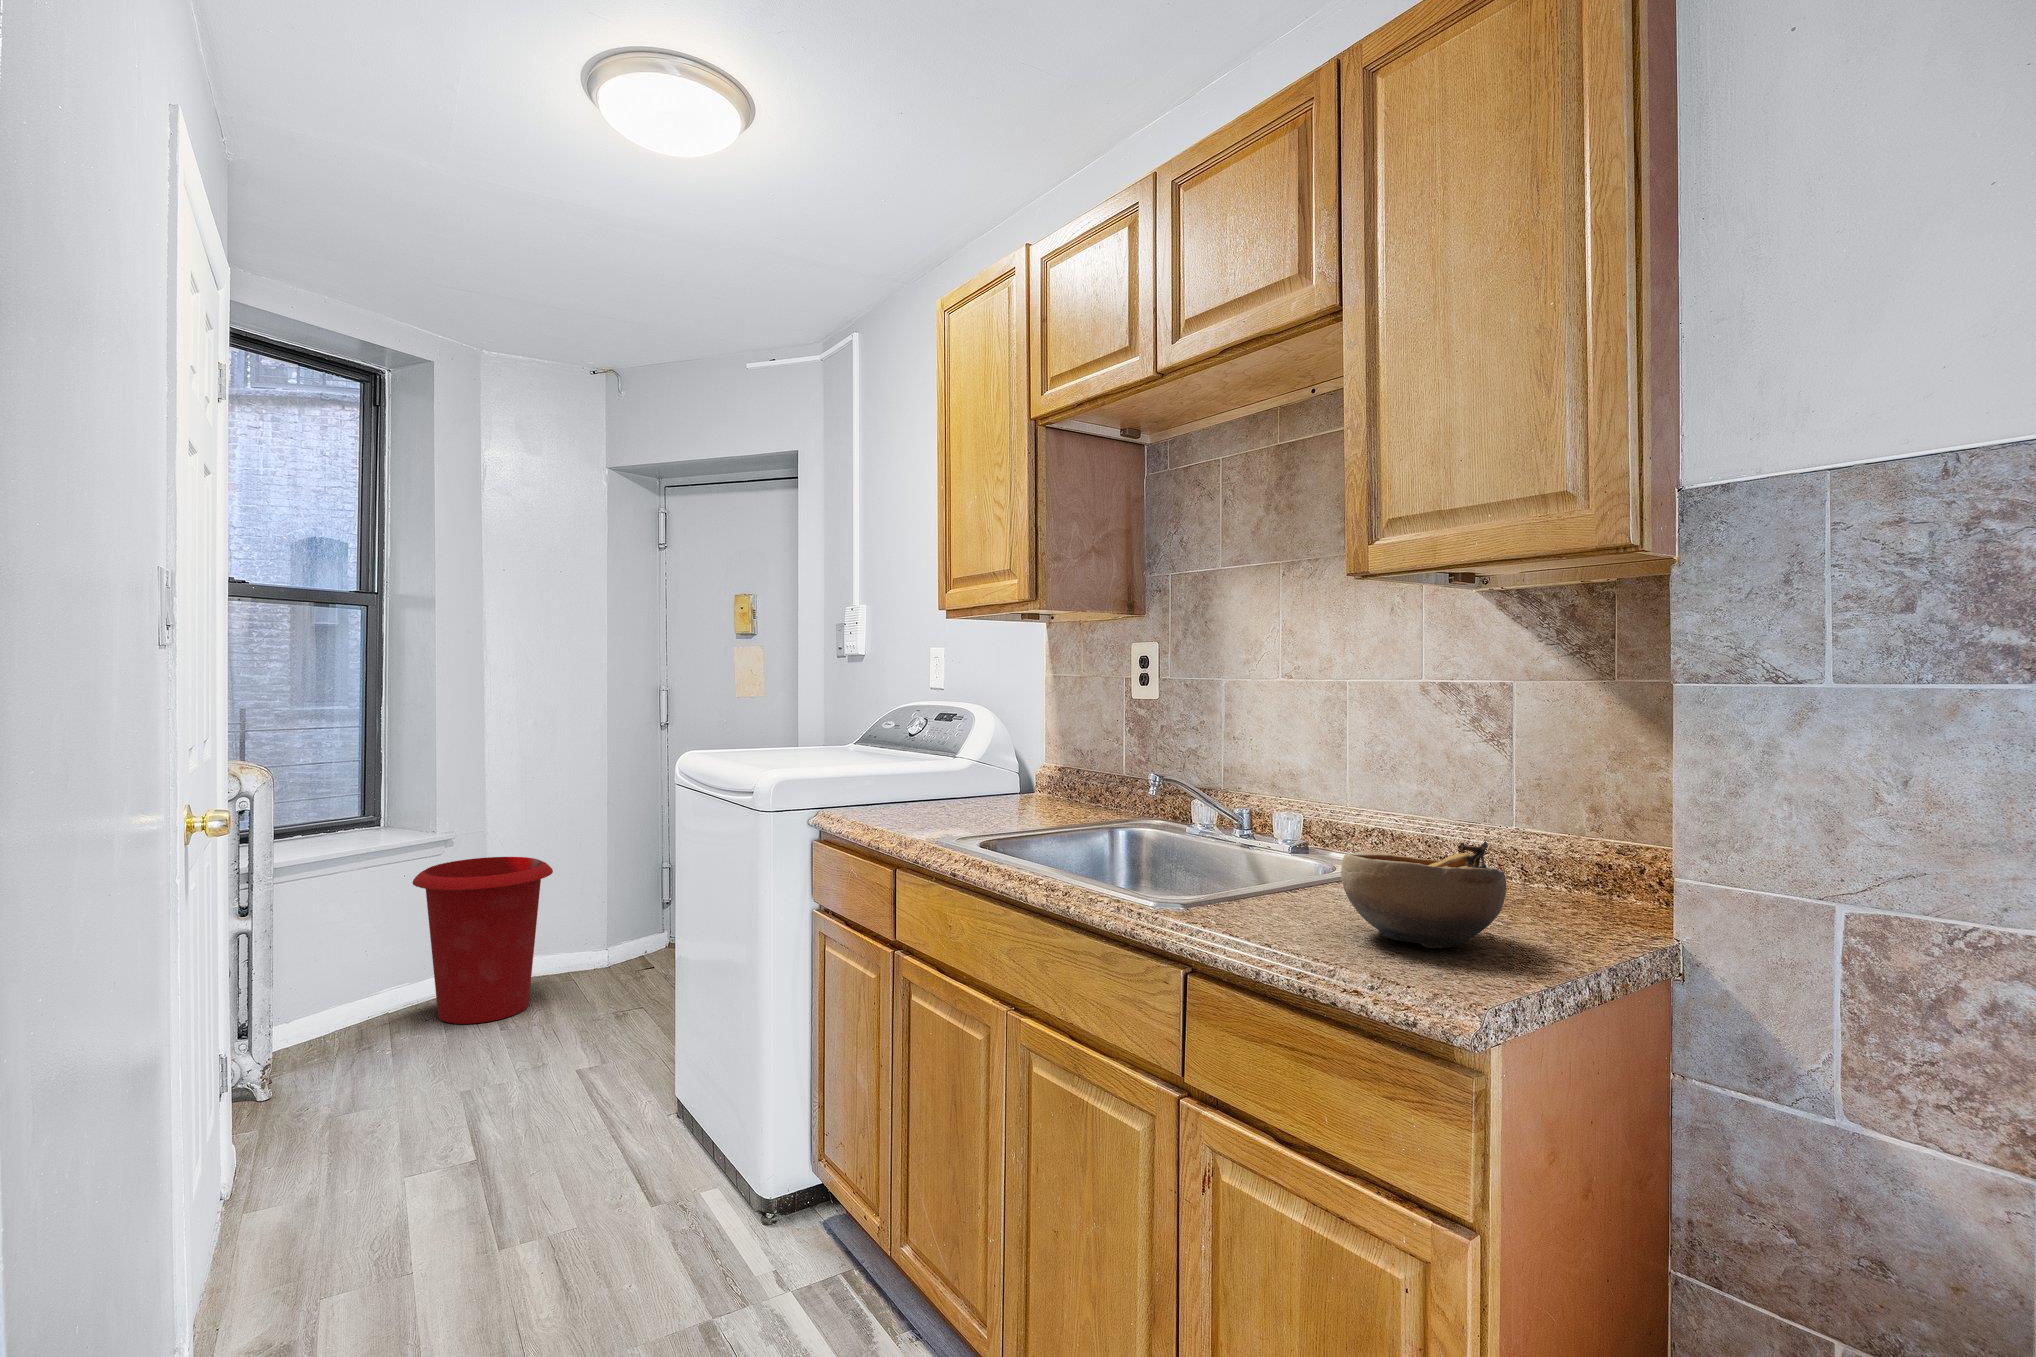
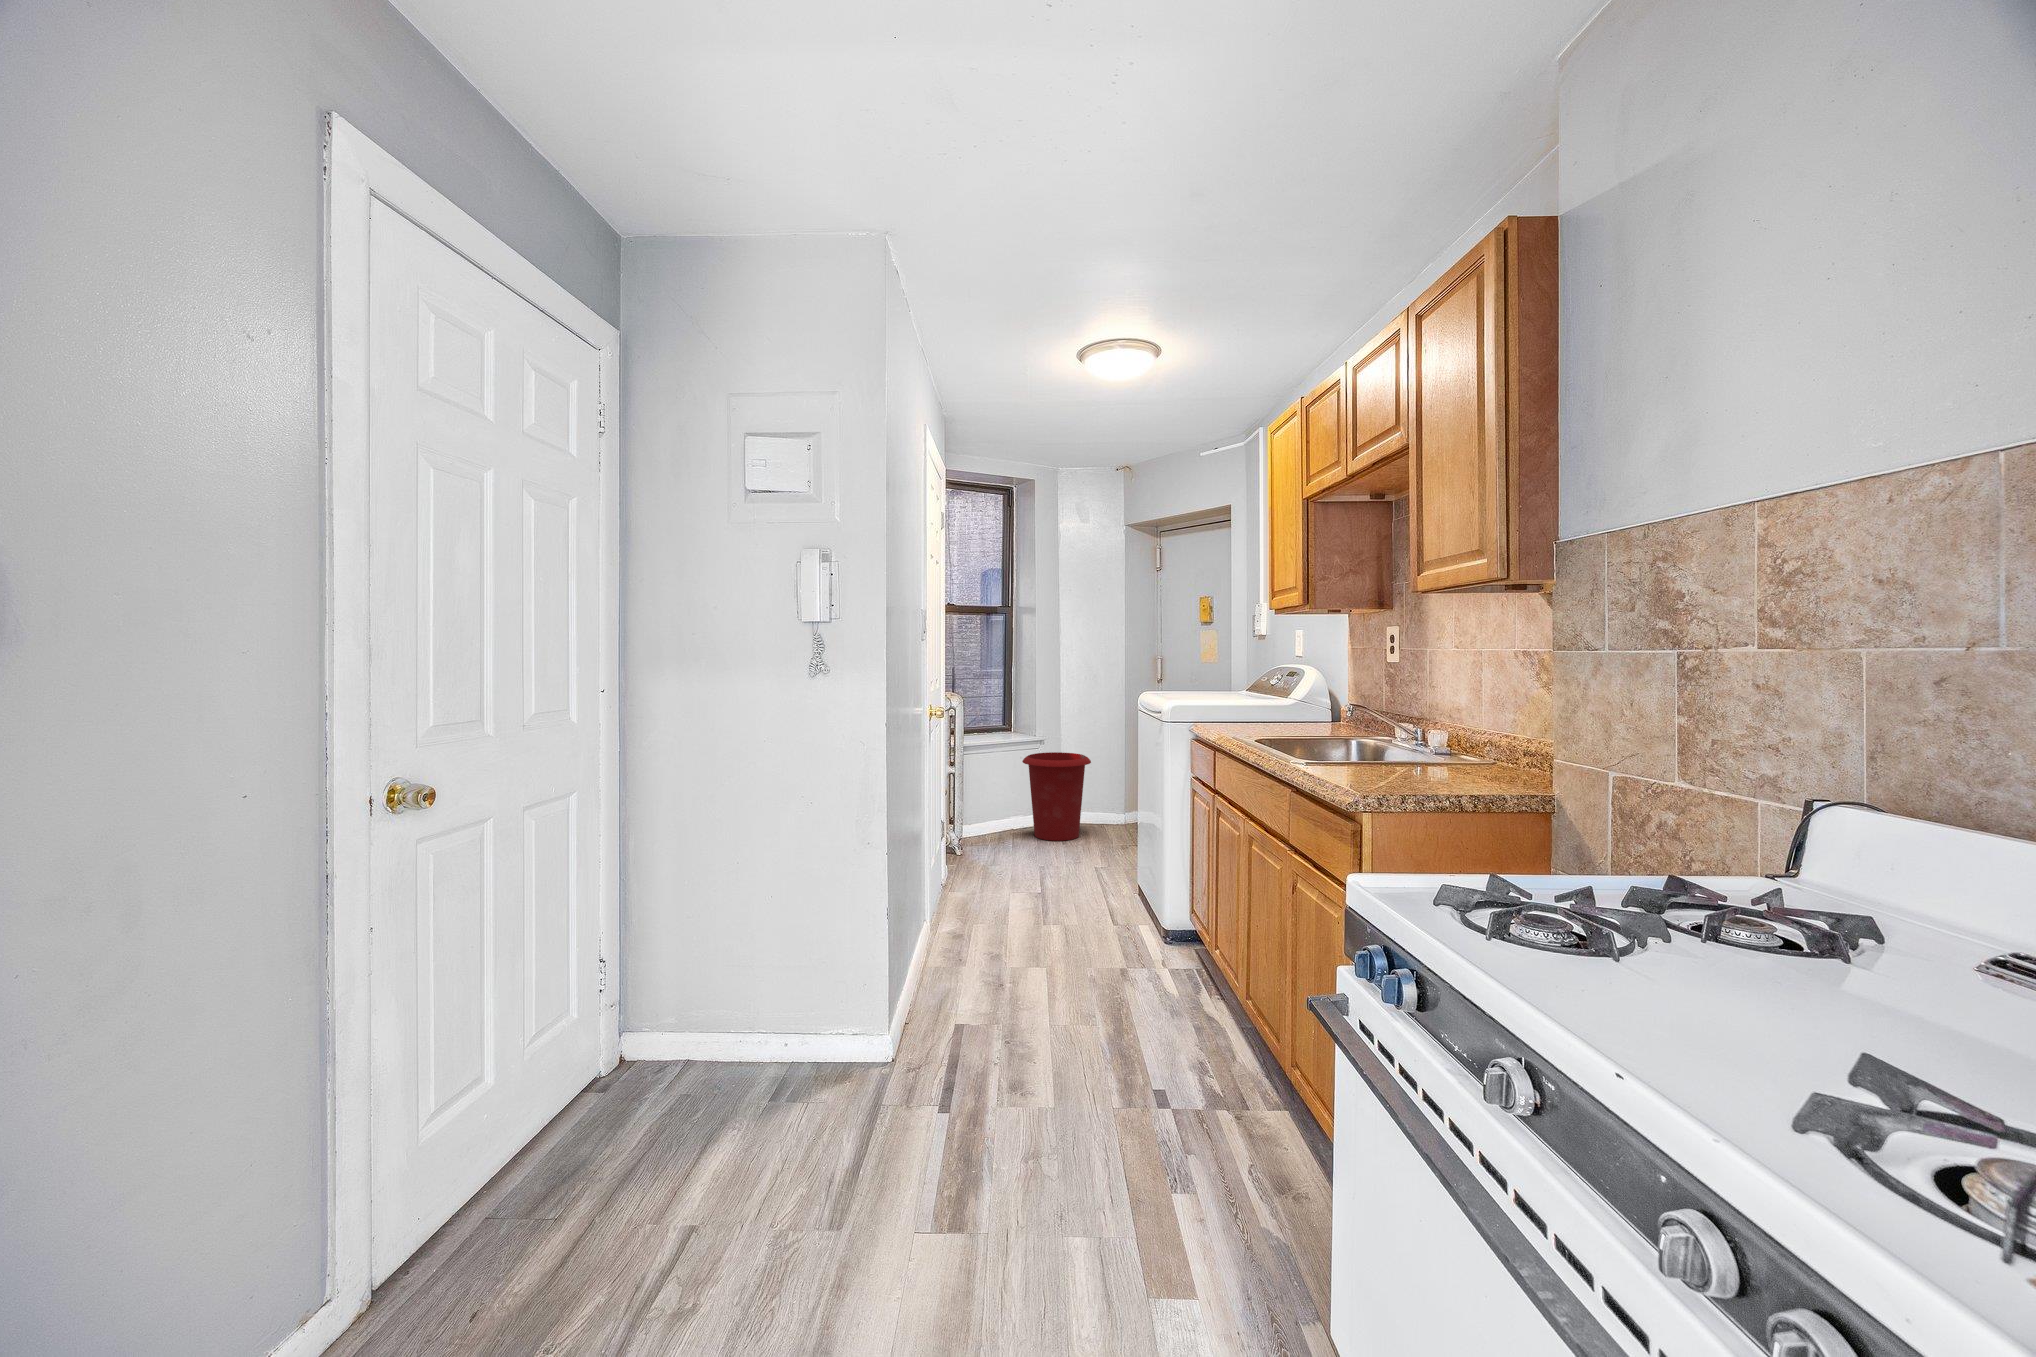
bowl: present [1341,841,1506,948] -> none [1358,733,1444,785]

